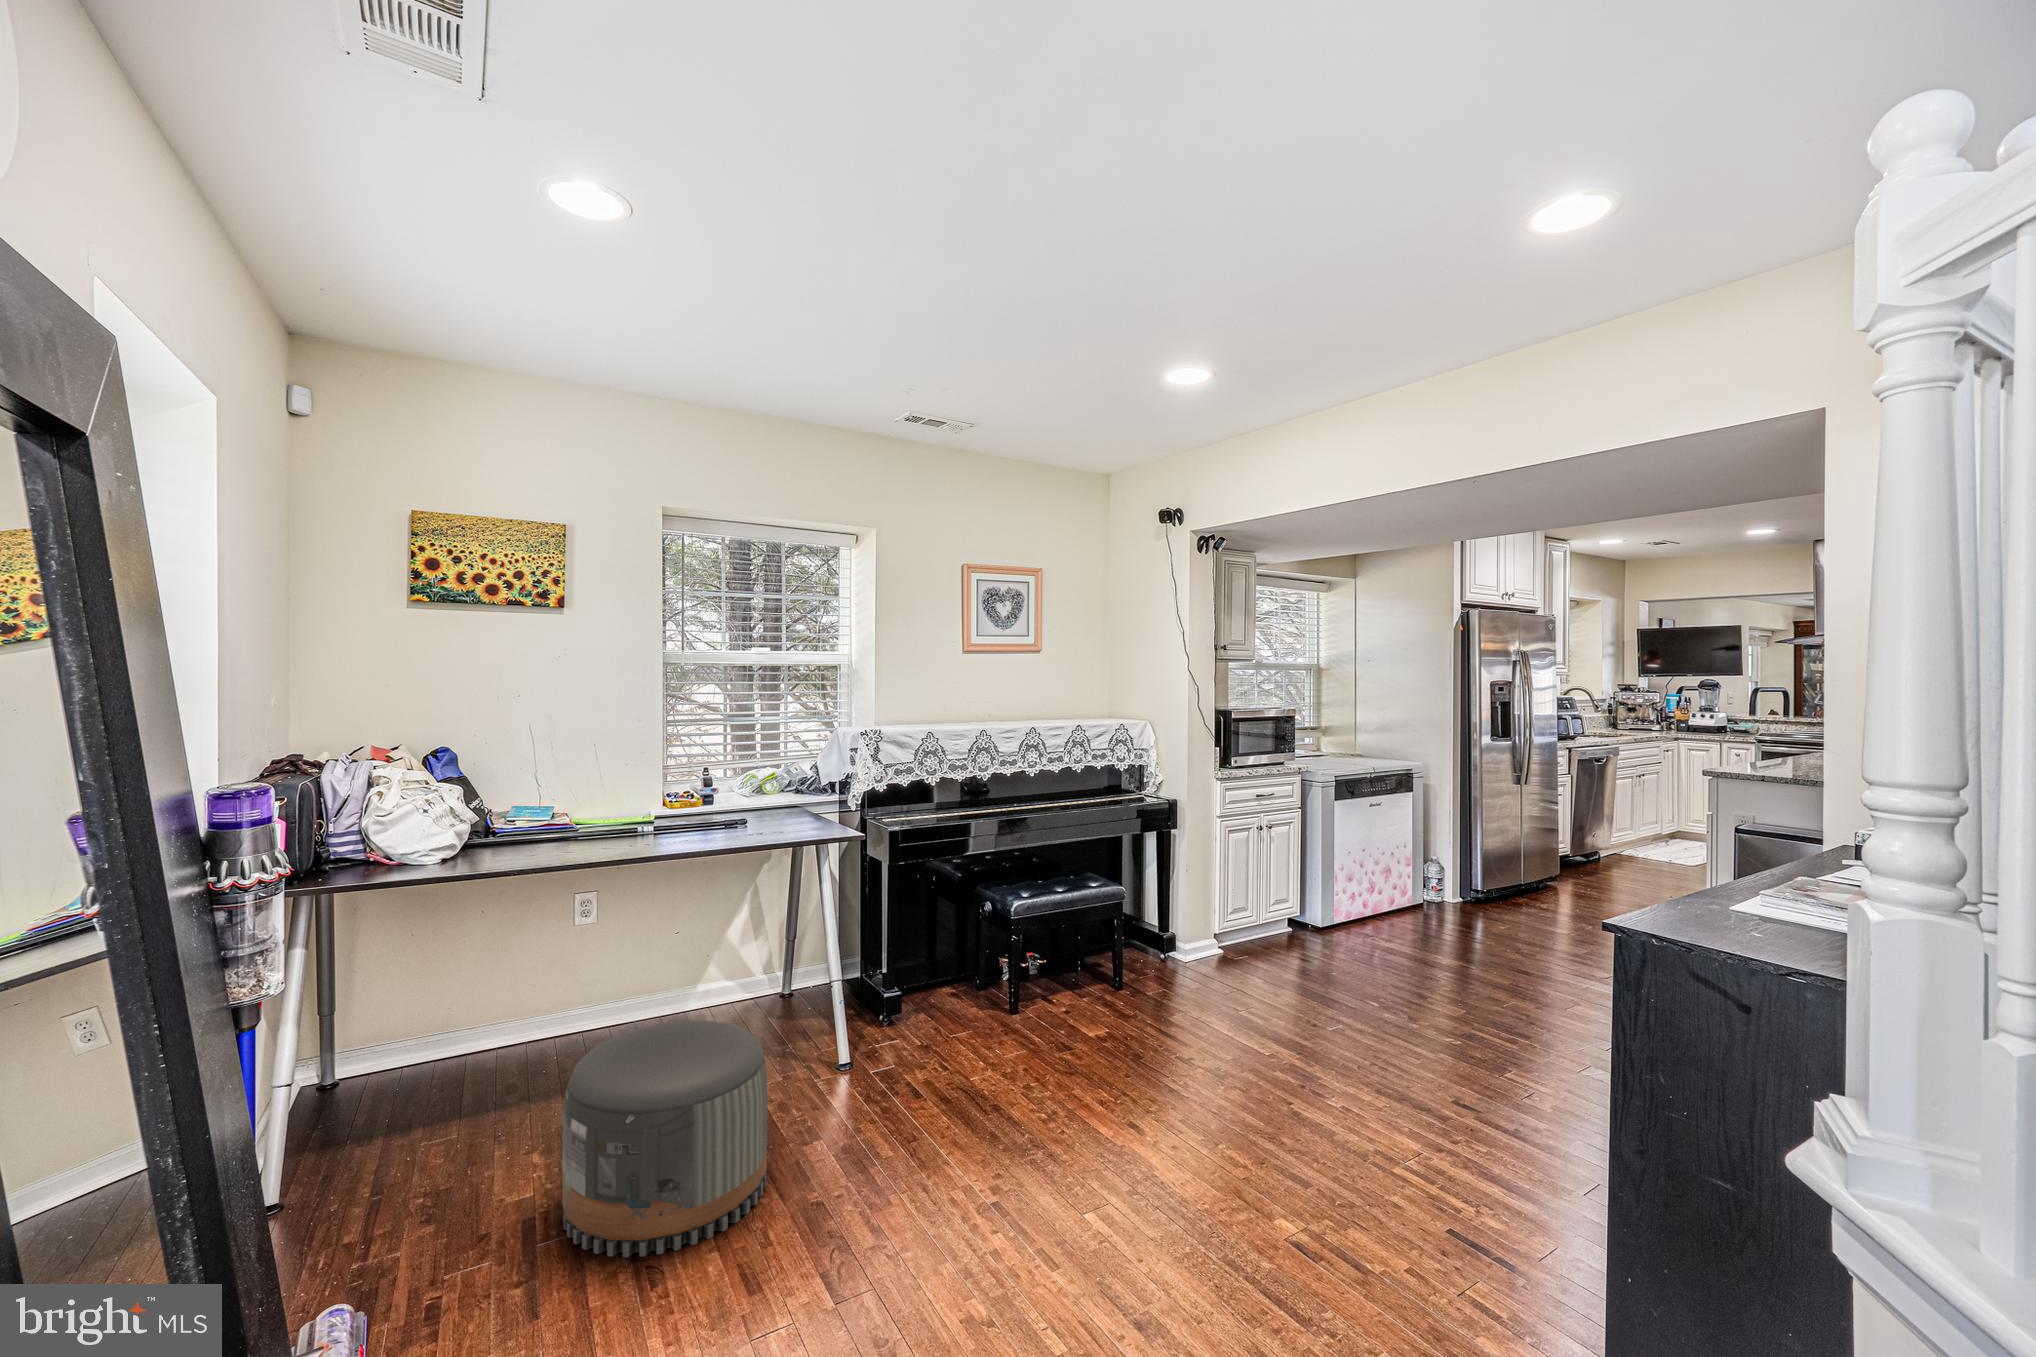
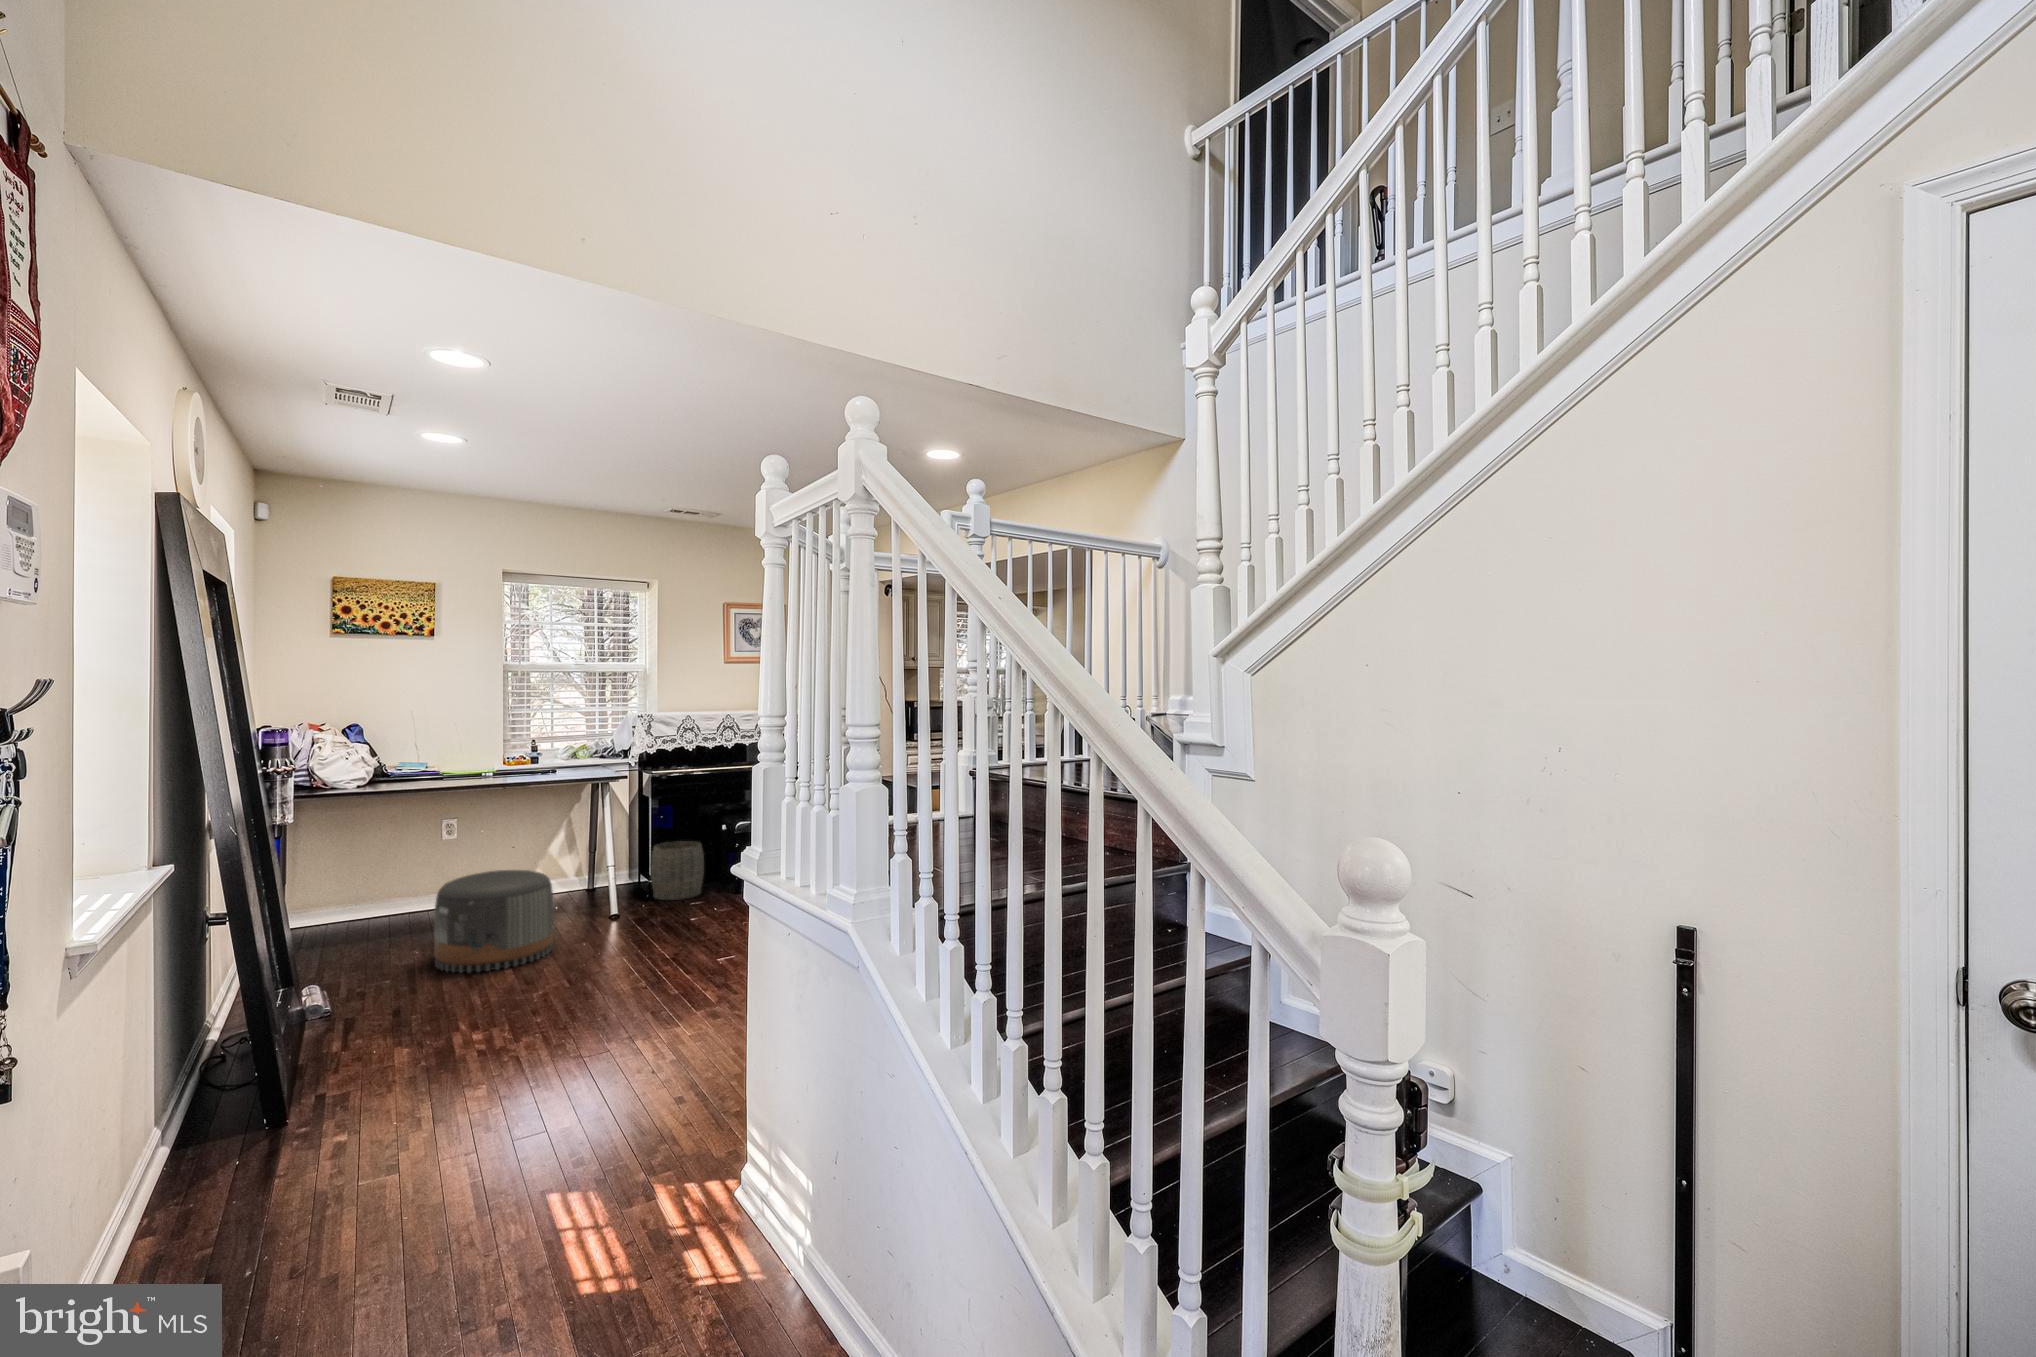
woven basket: none [885,929,965,1032] -> present [651,841,704,900]

